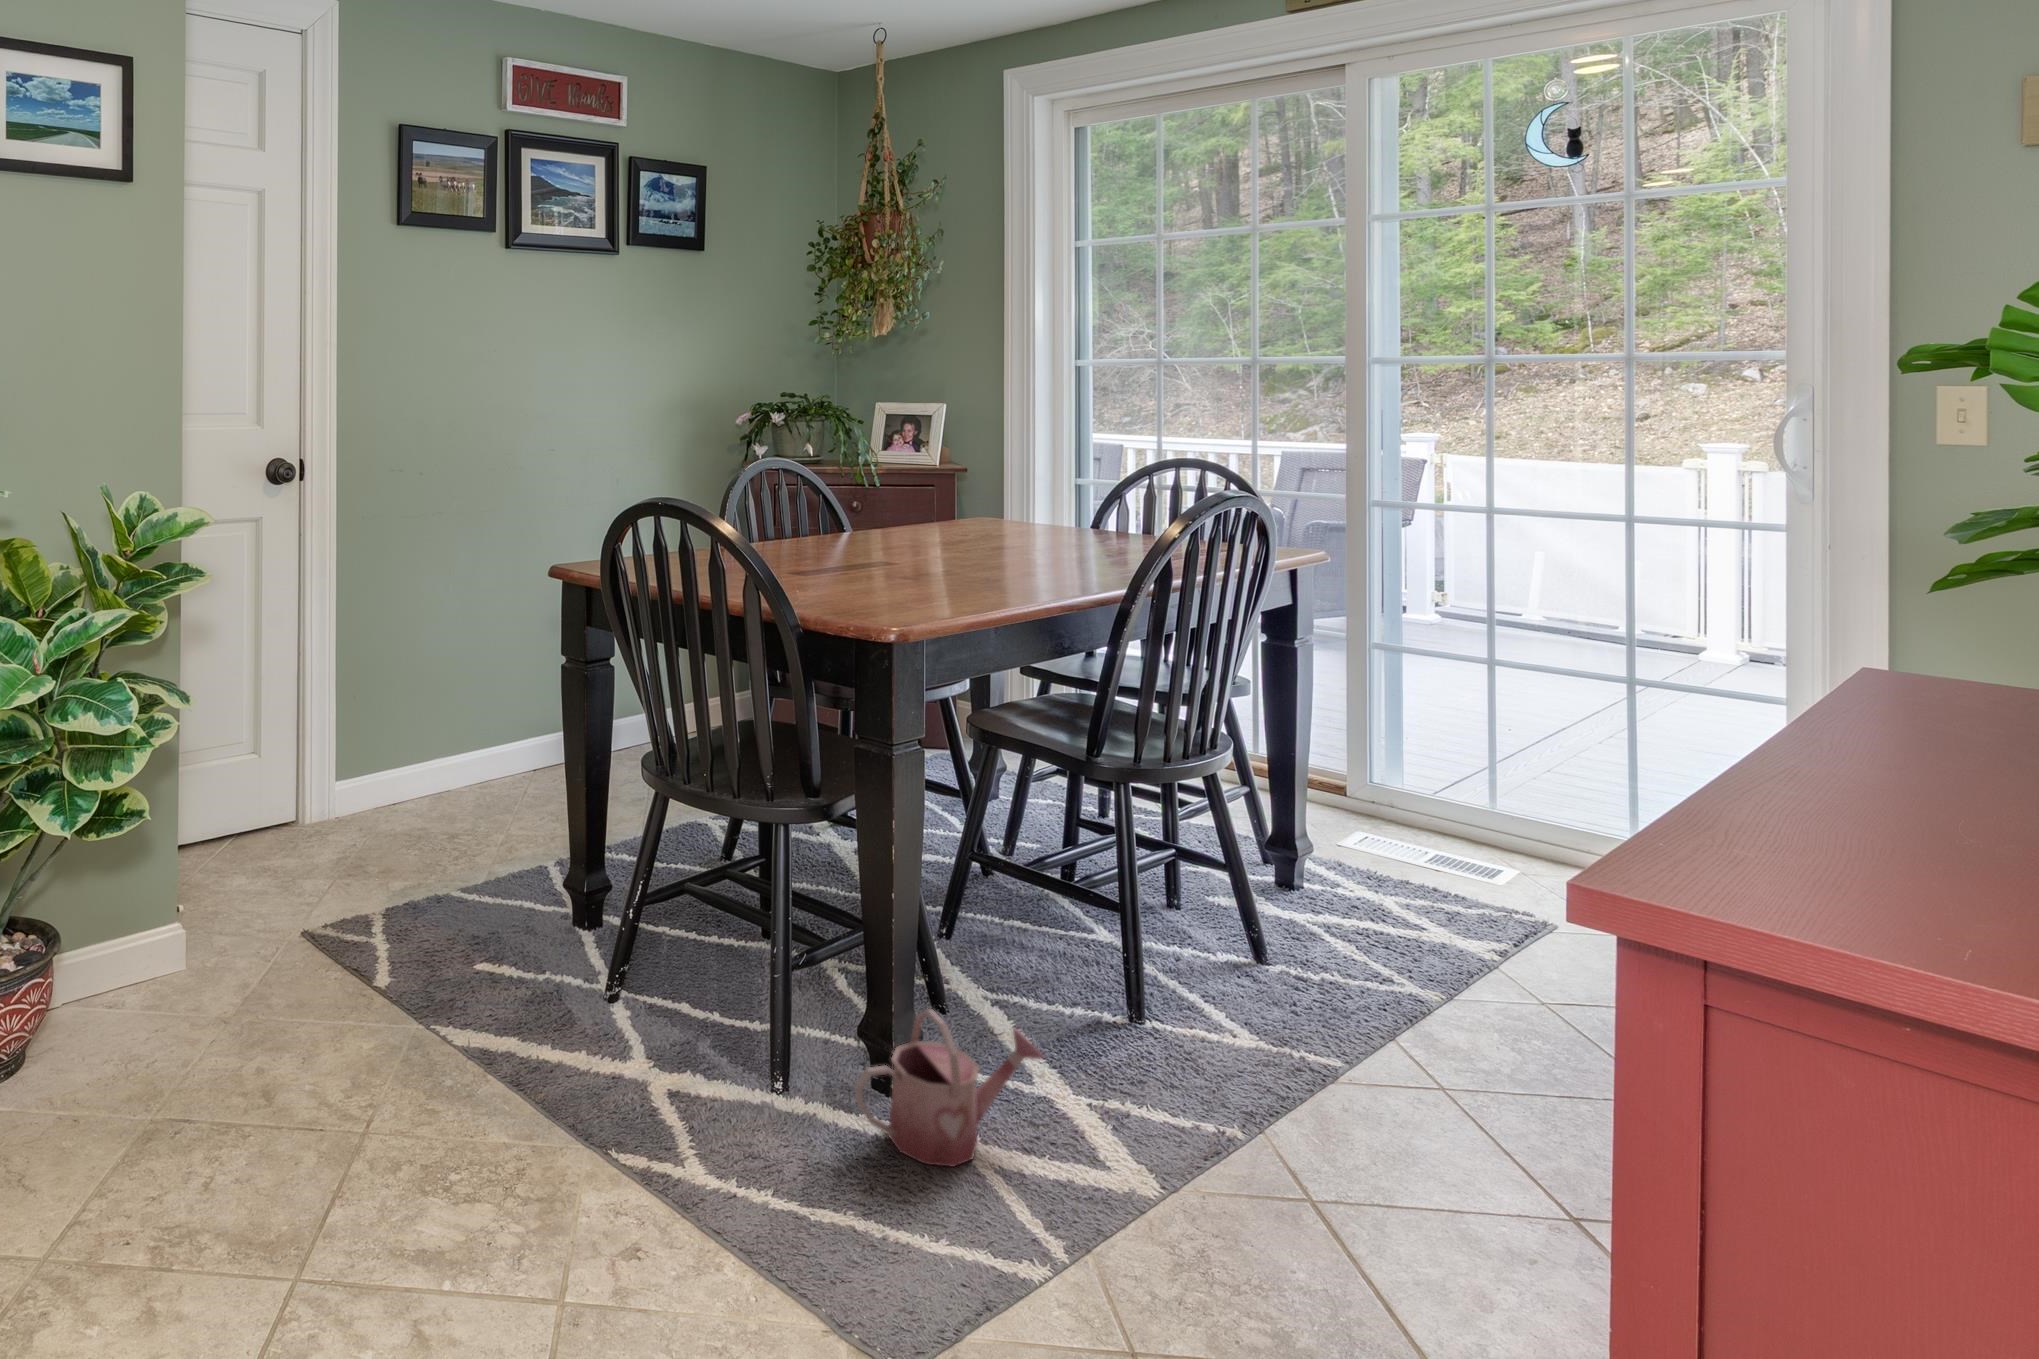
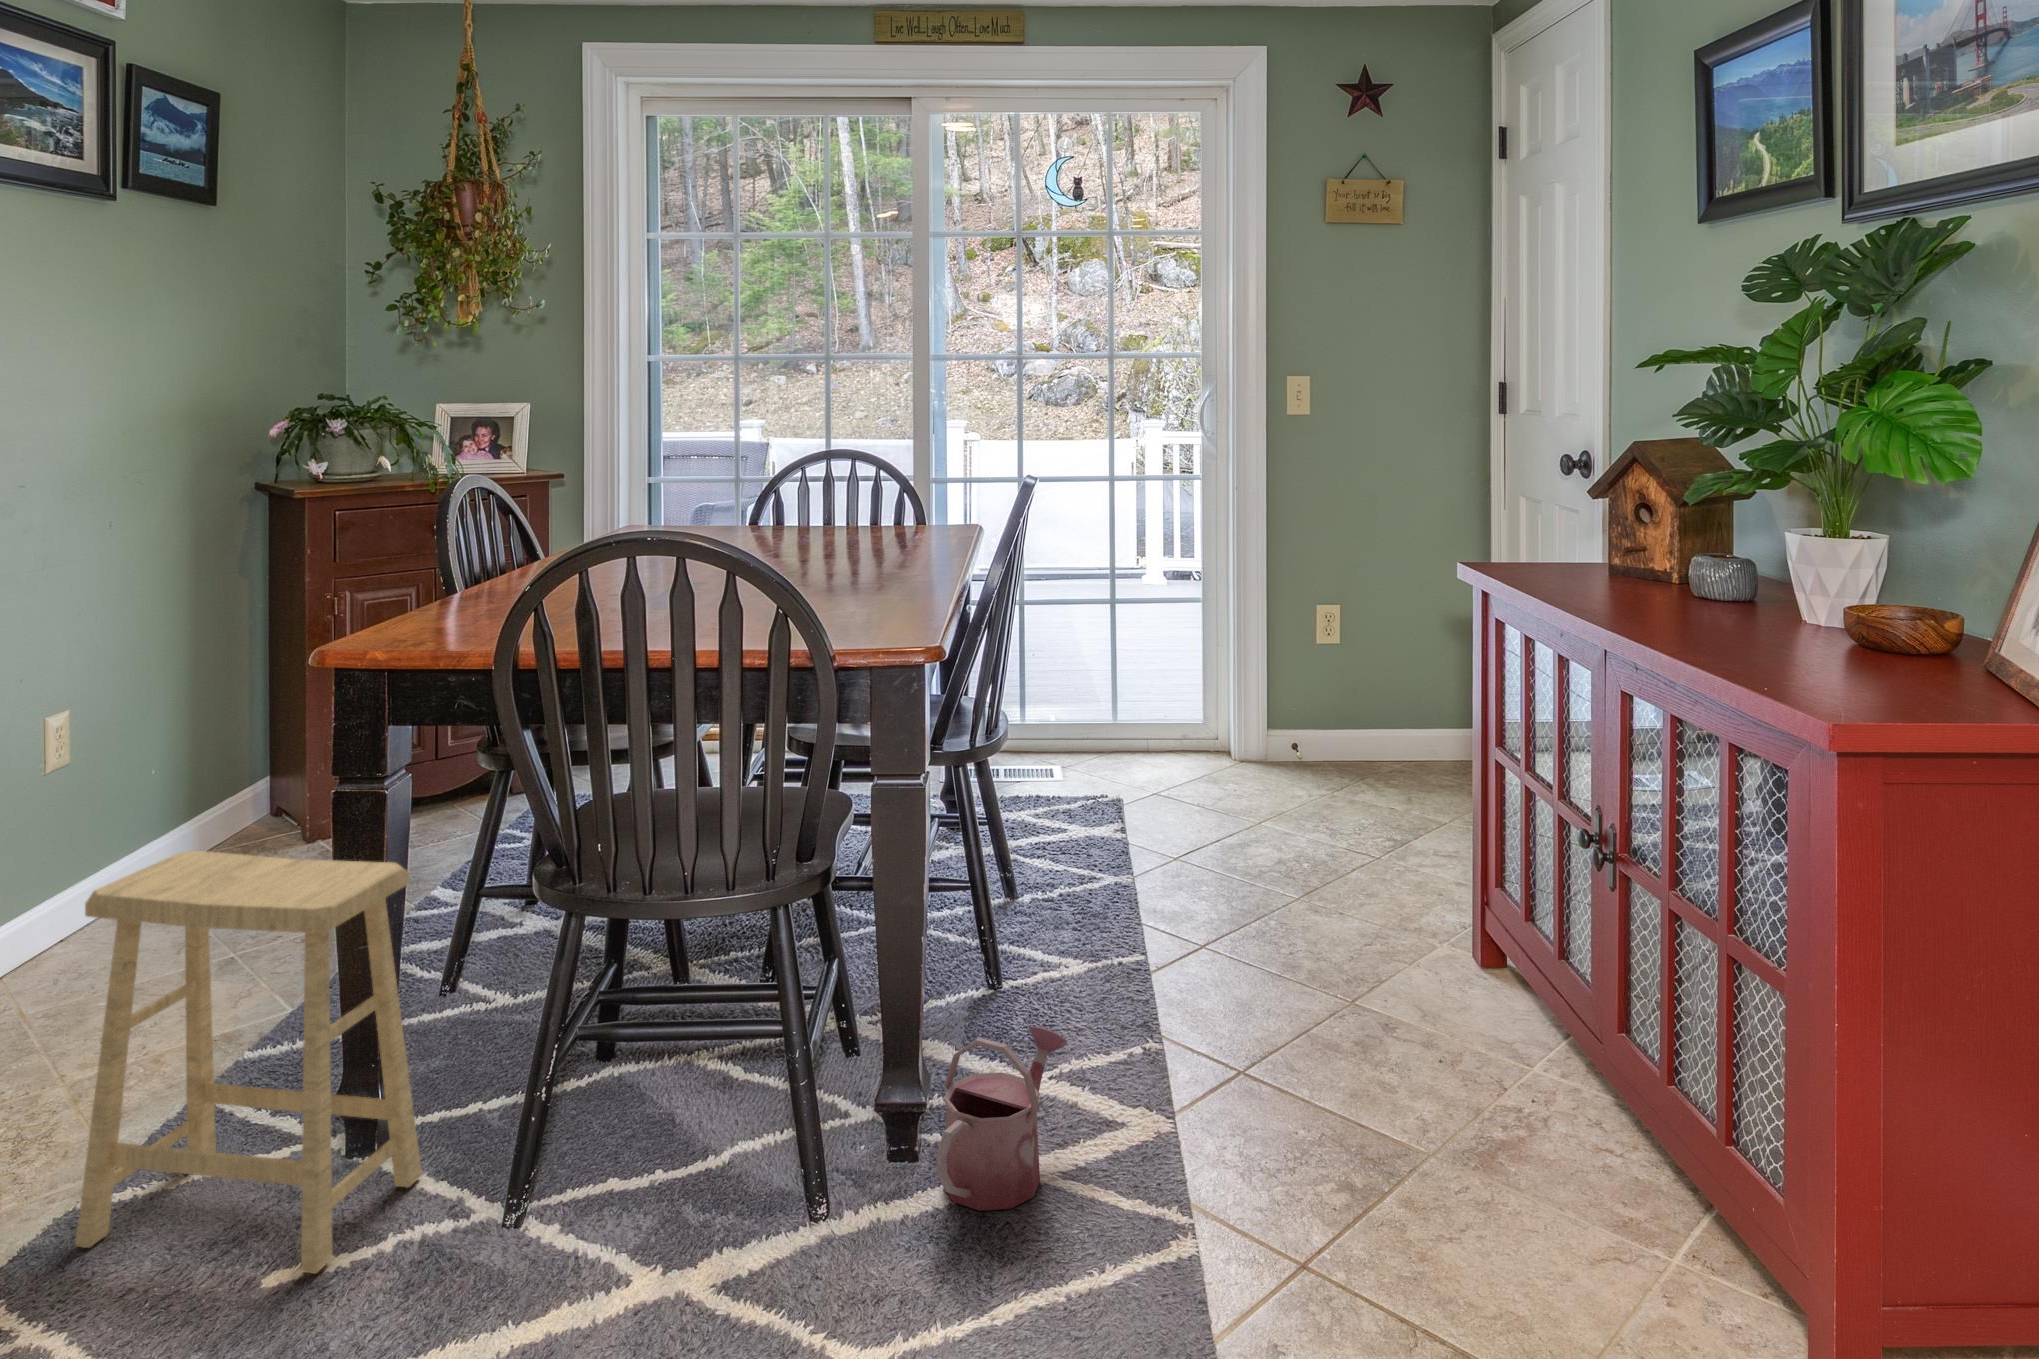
footstool: none [416,690,593,976] -> present [75,851,422,1274]

